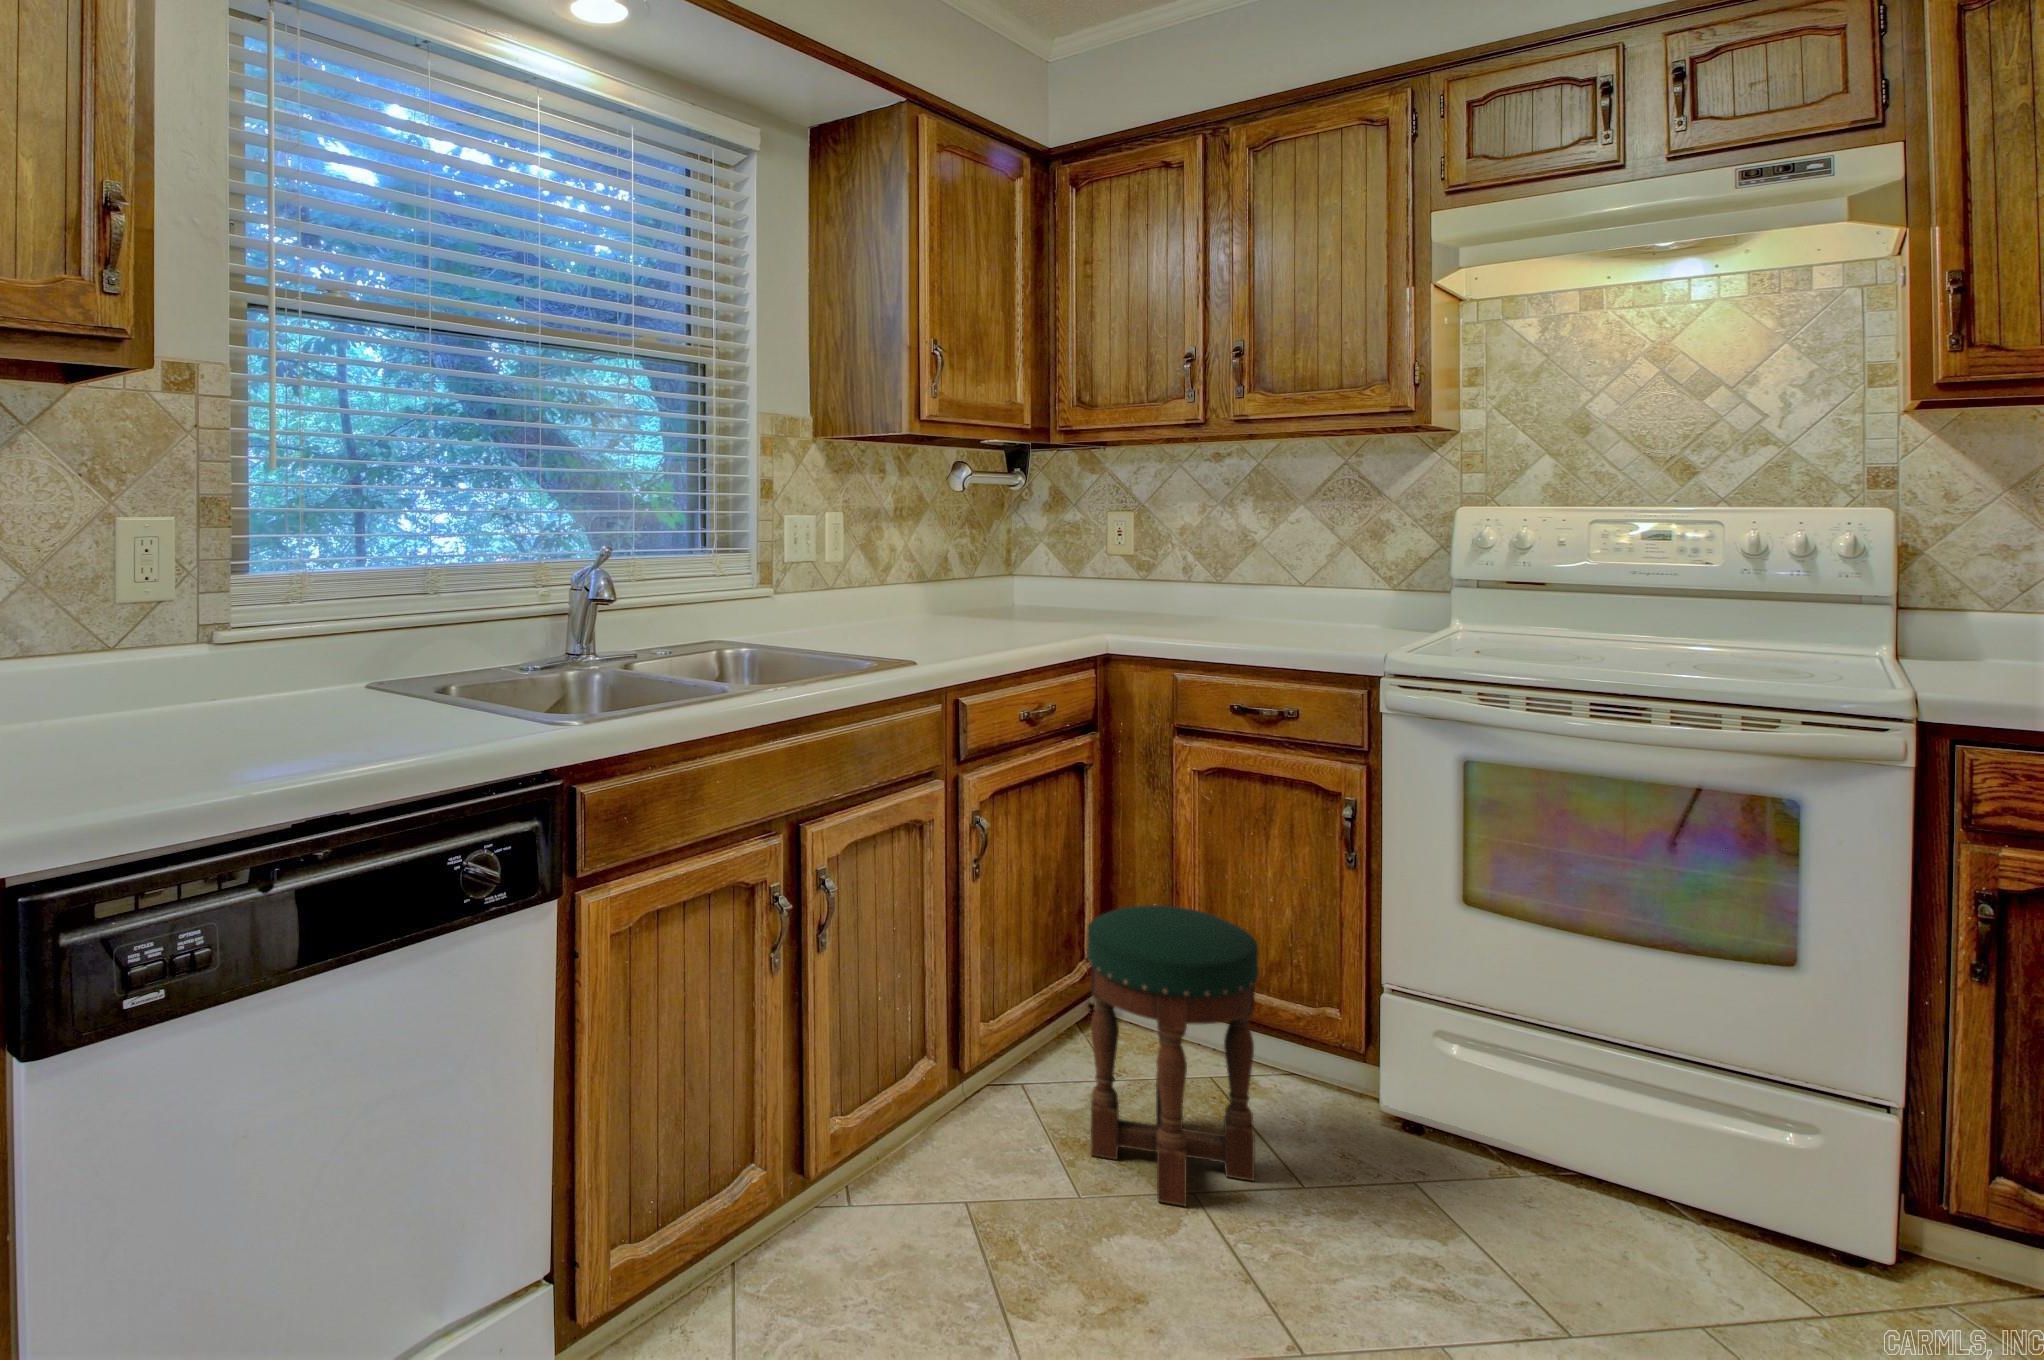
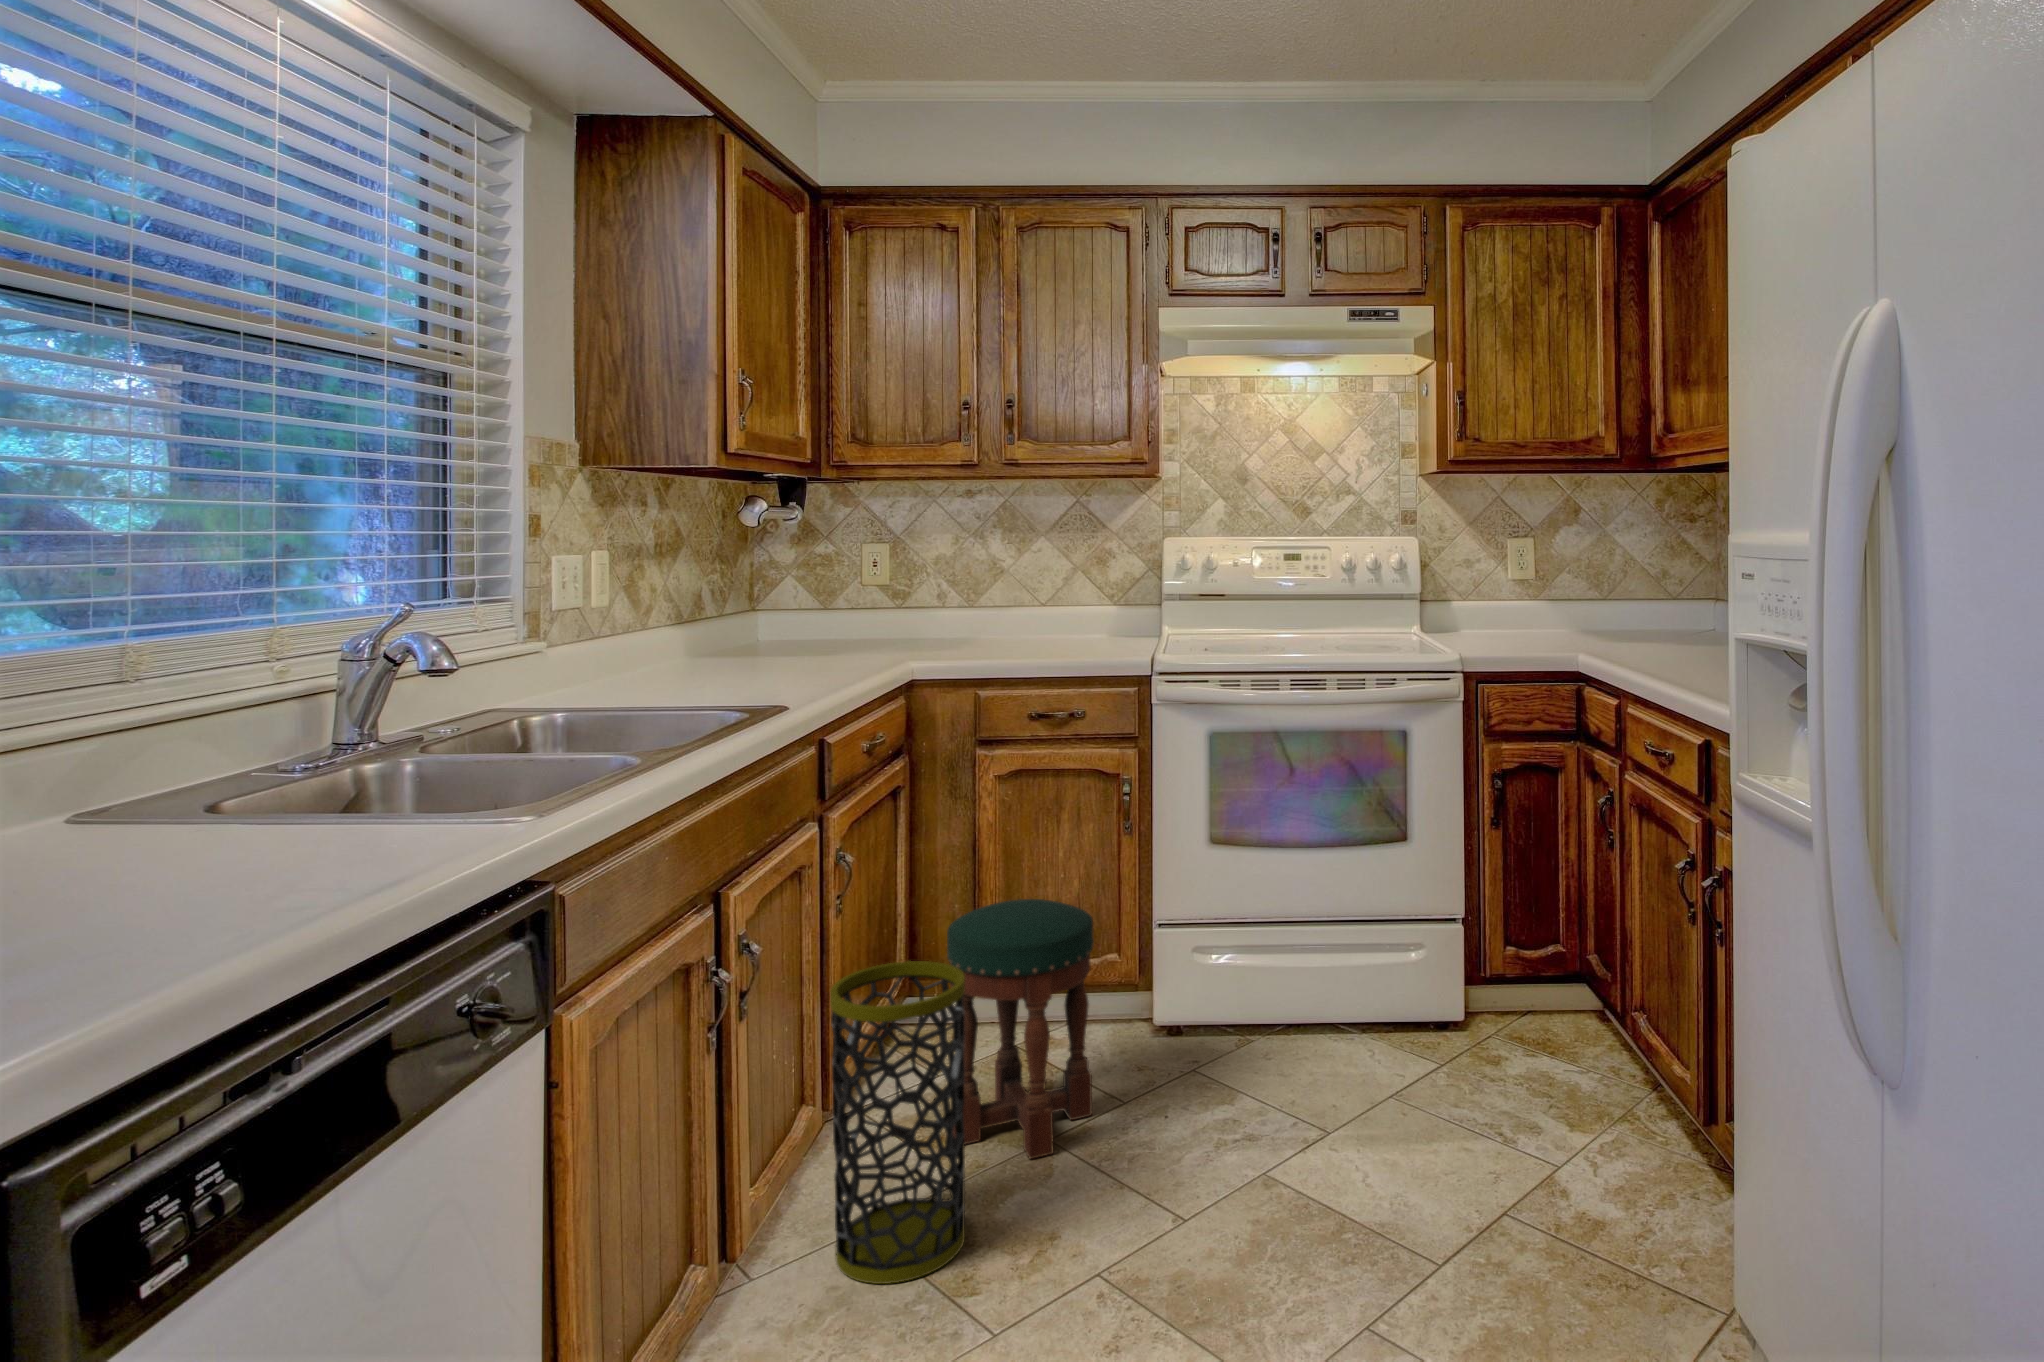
trash can: none [916,938,1053,1277] -> present [830,961,965,1284]

